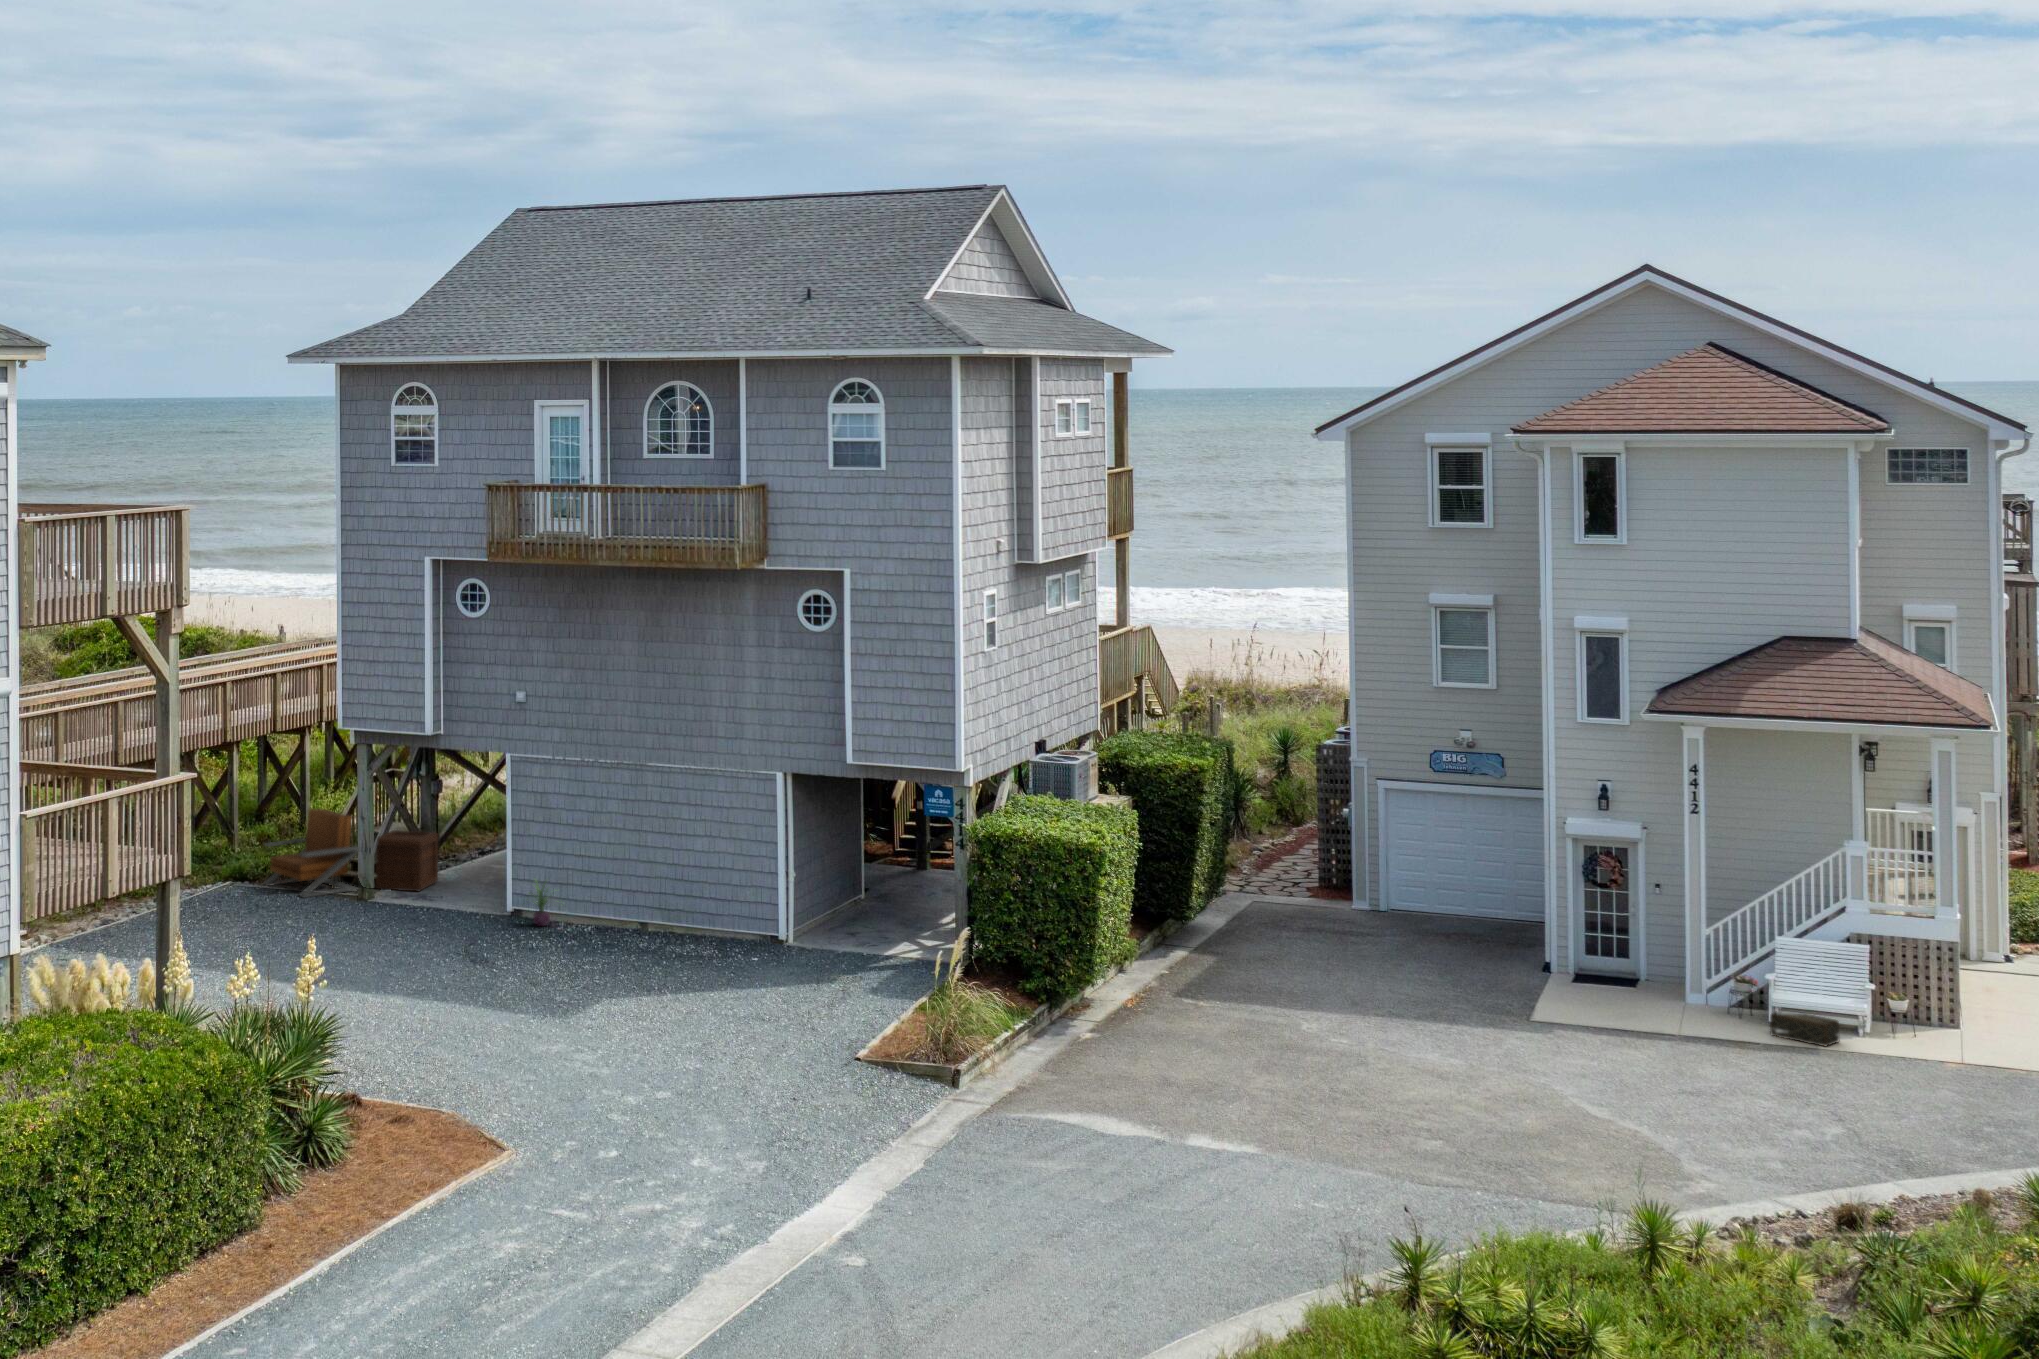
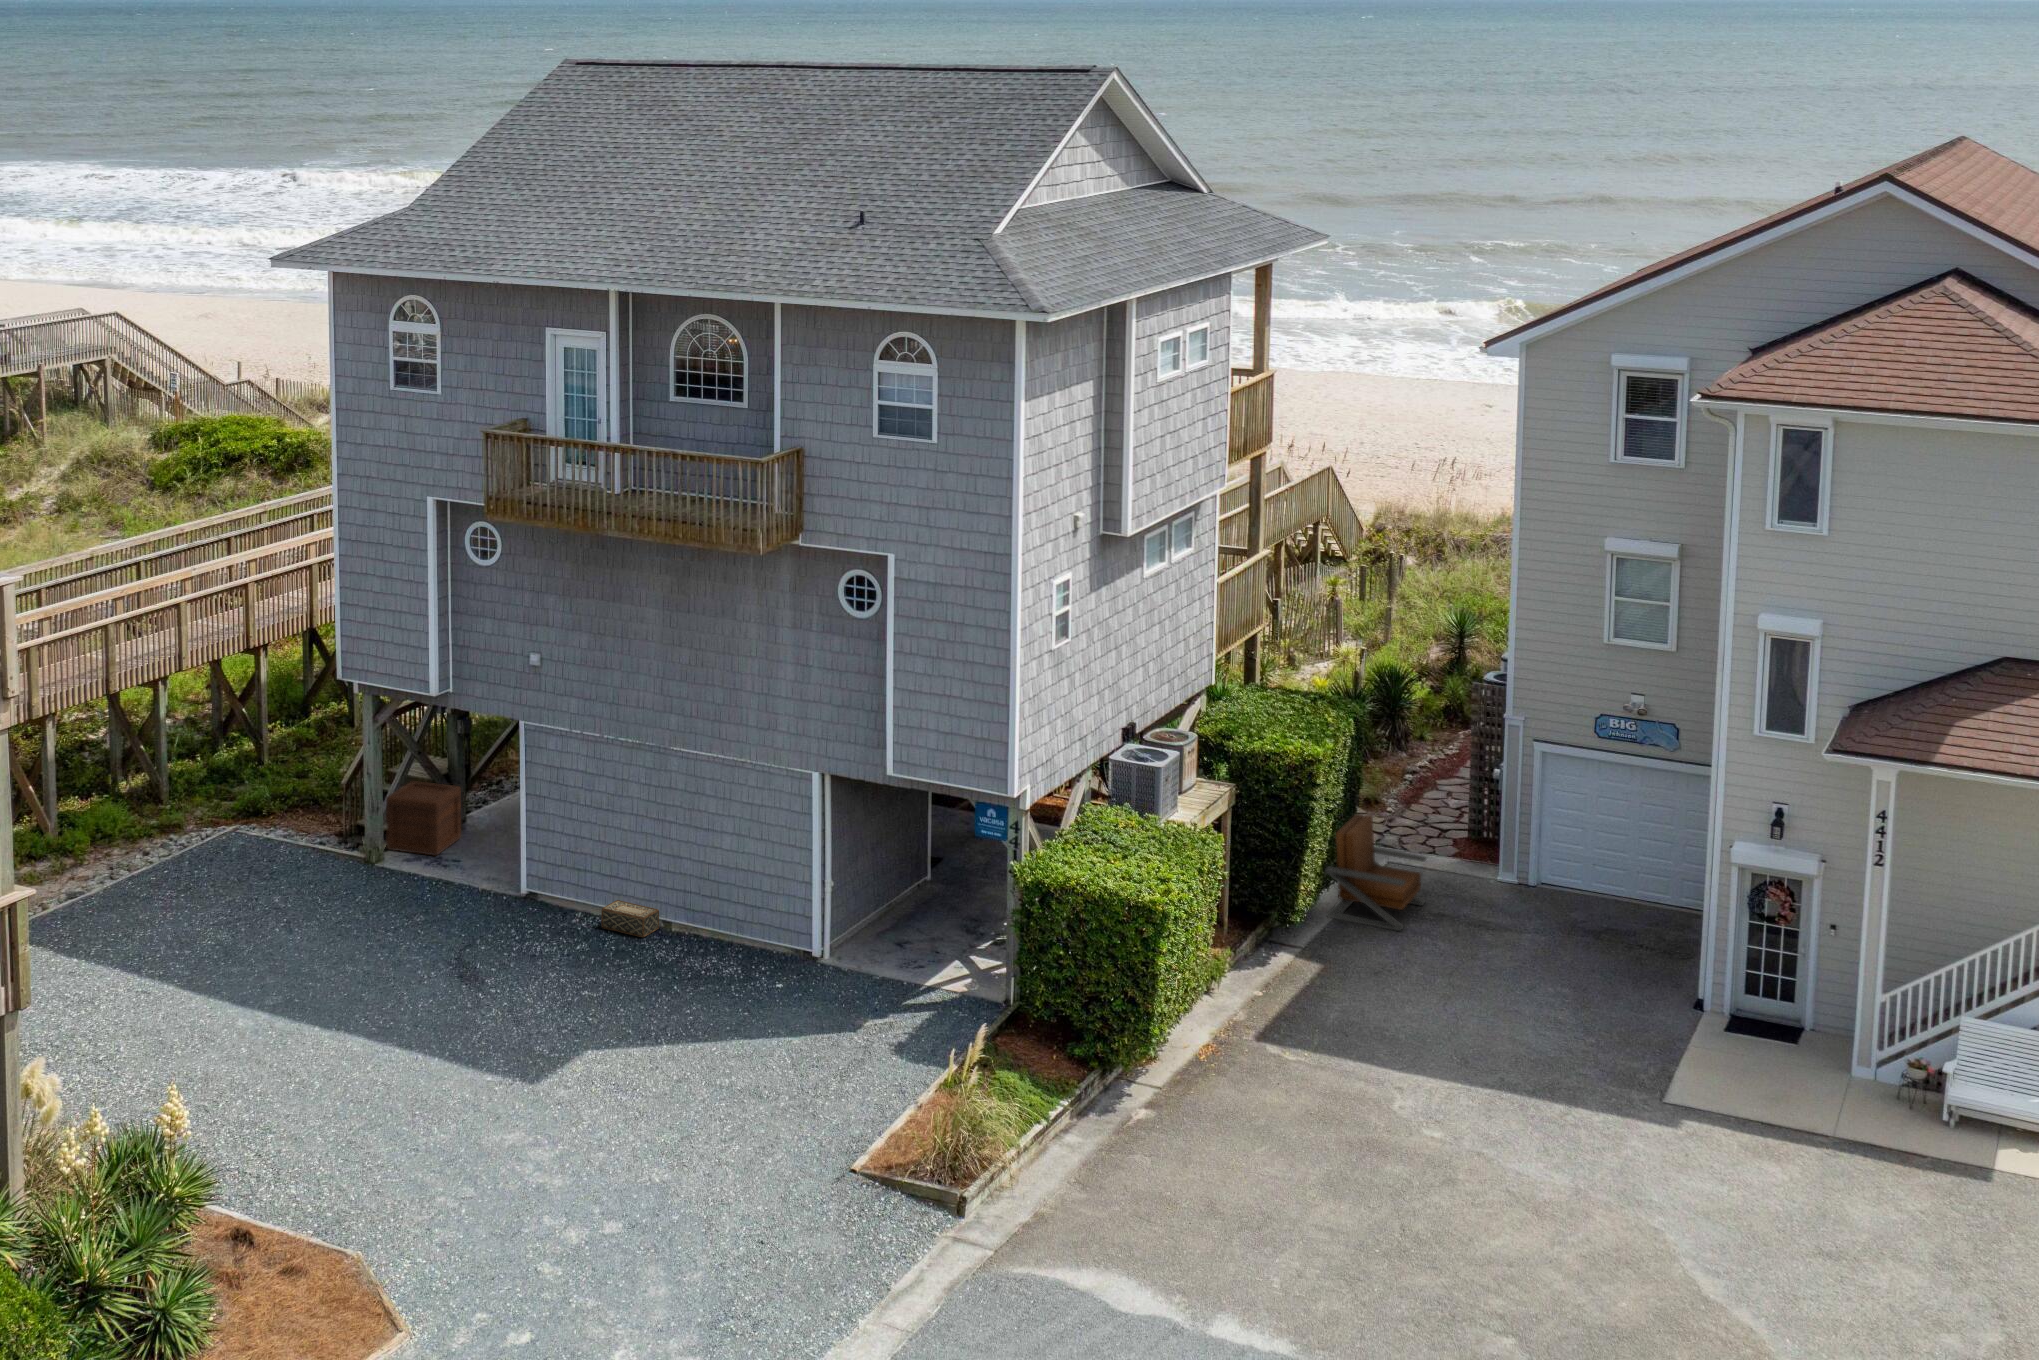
lounge chair: present [264,809,360,897] -> present [1325,814,1427,931]
decorative plant: present [529,883,550,926] -> none [531,865,585,921]
woven basket: present [1770,1013,1840,1046] -> present [601,900,659,937]

